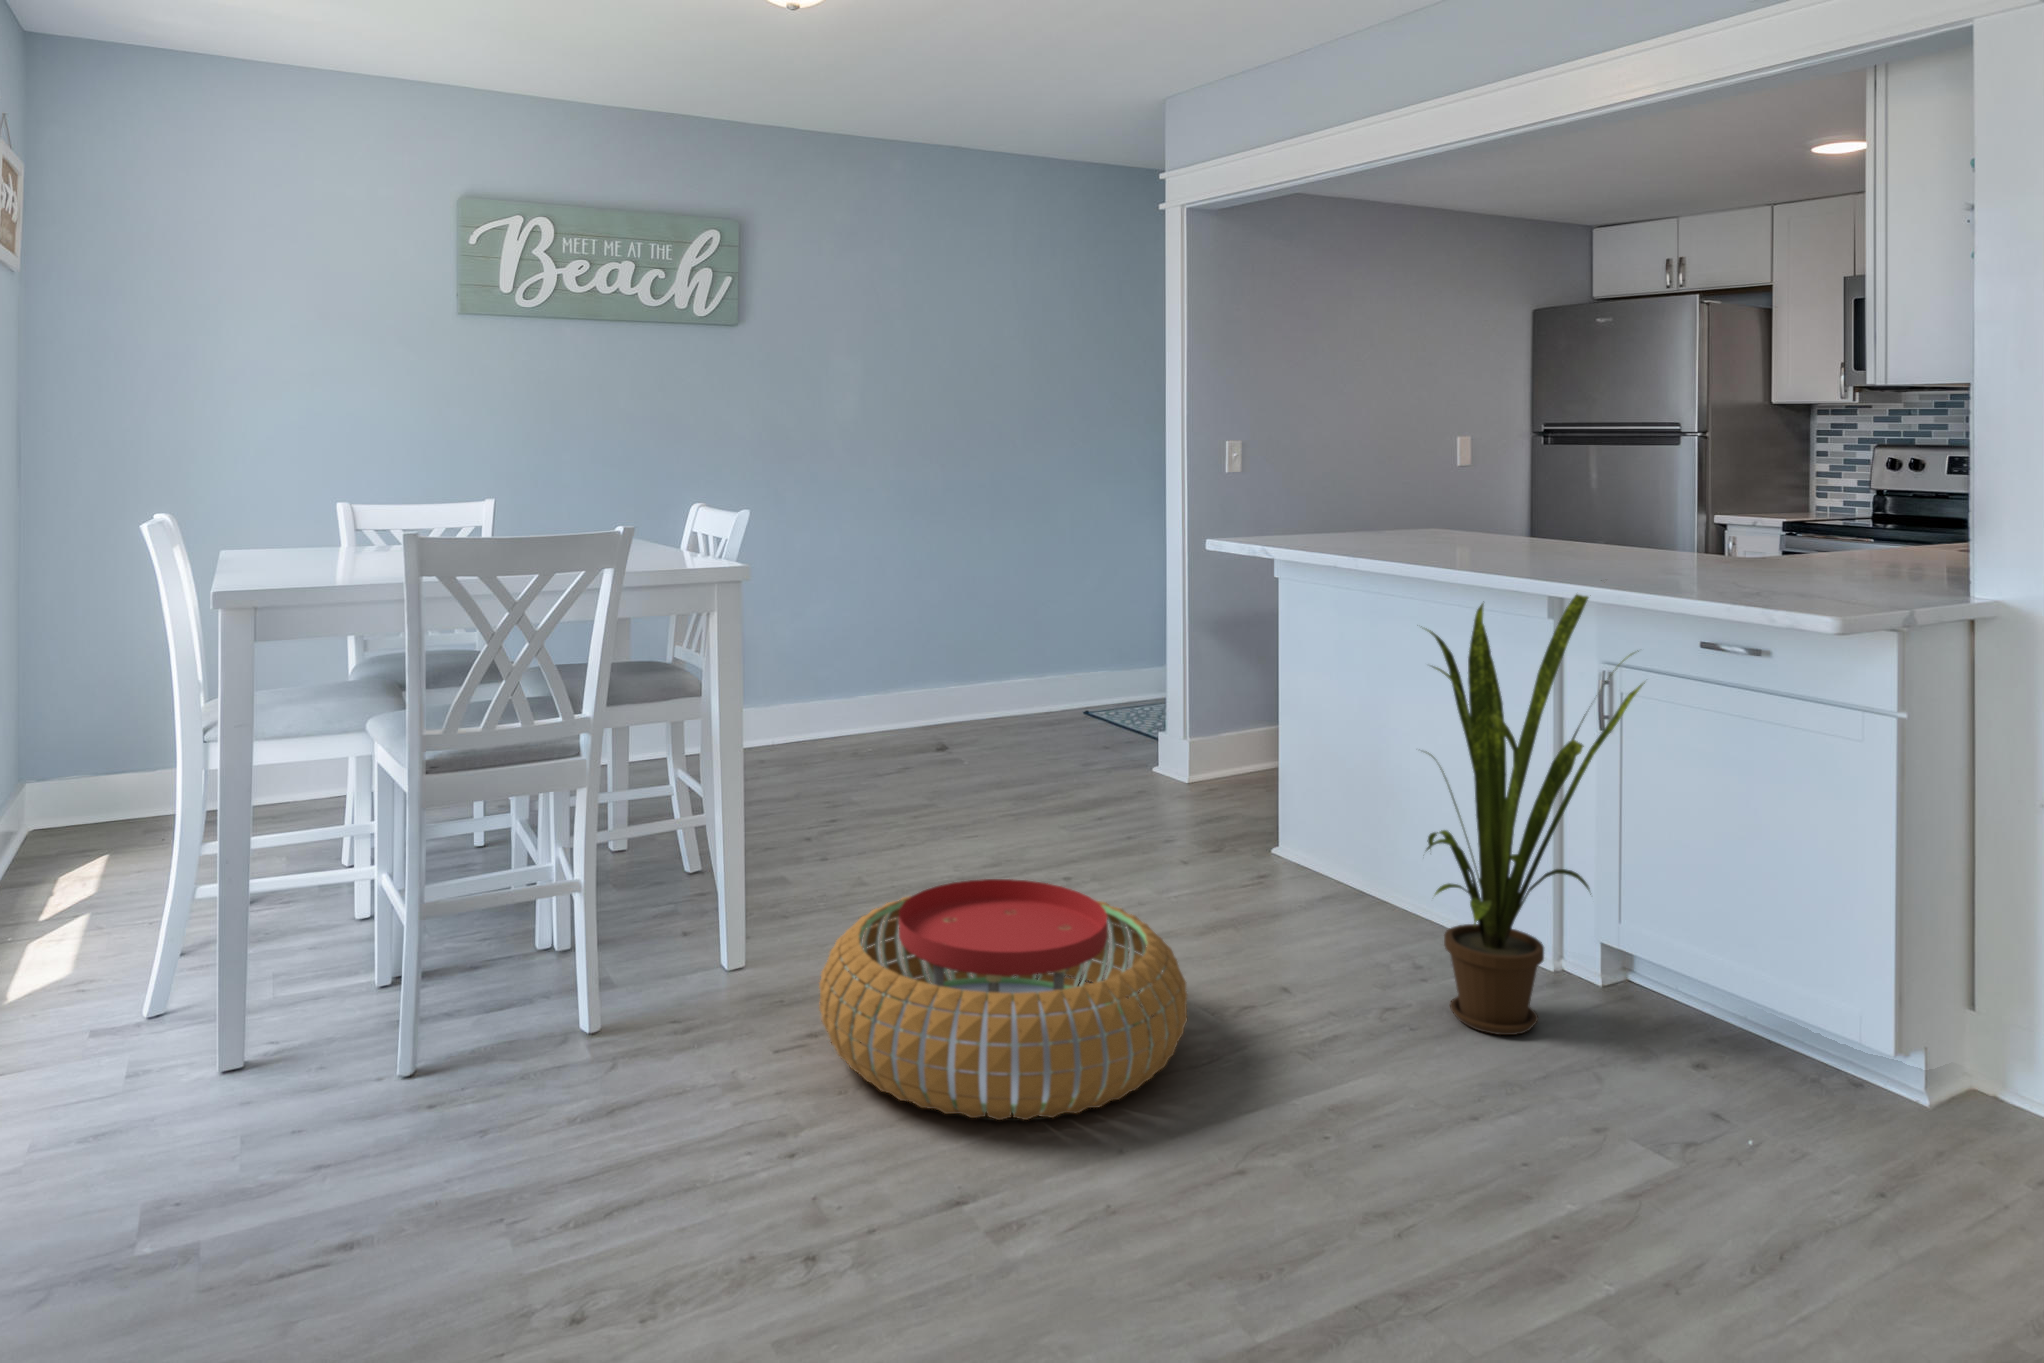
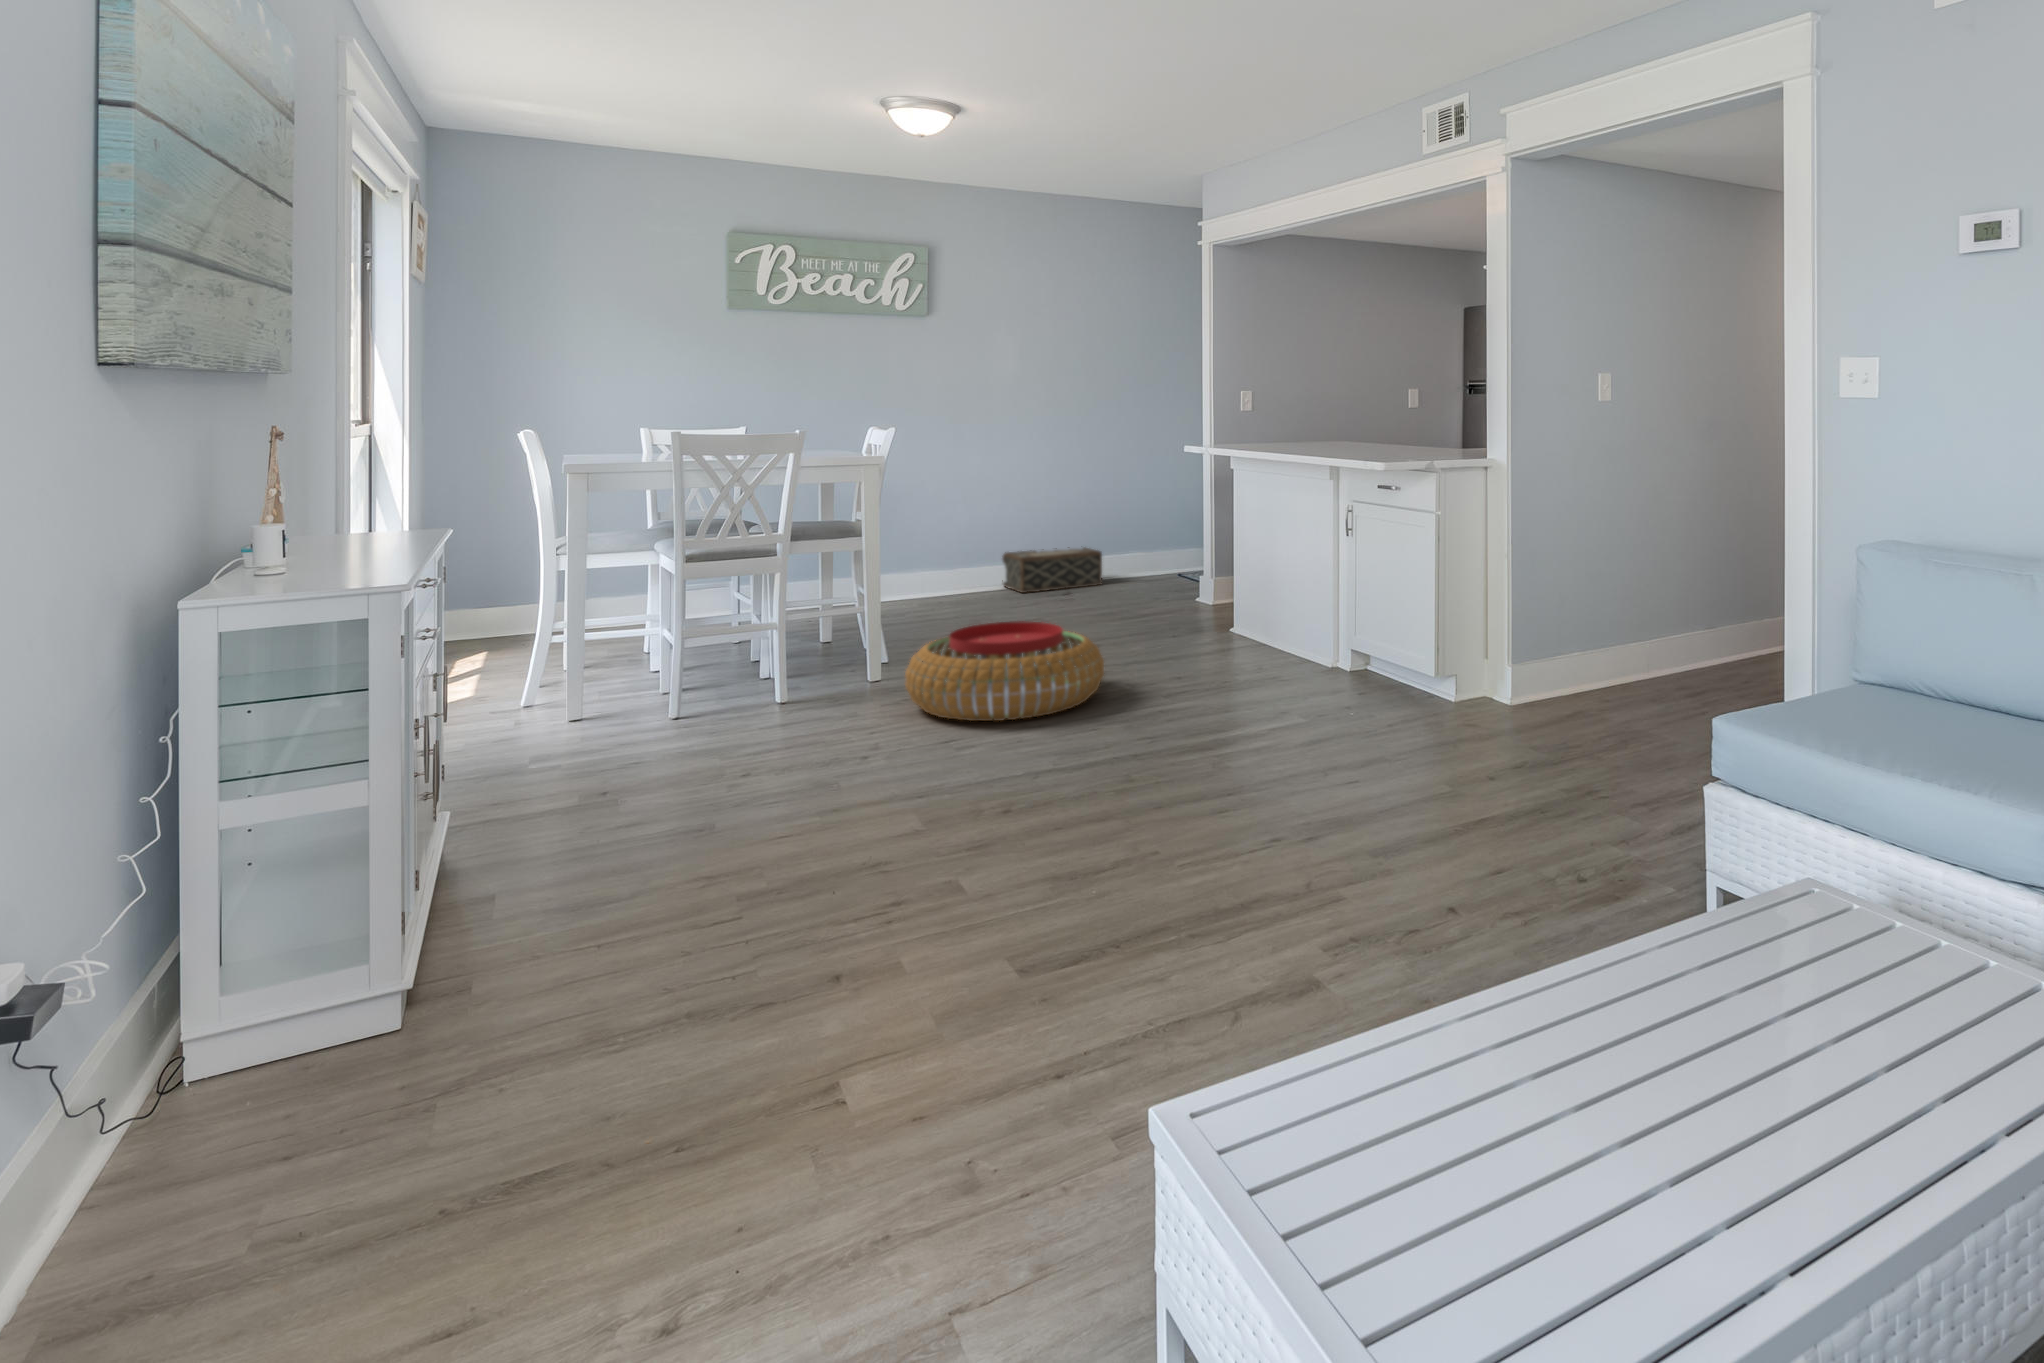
house plant: present [1425,594,1645,1035] -> none [1235,459,1355,690]
woven basket: none [842,675,992,752] -> present [1002,548,1102,593]

